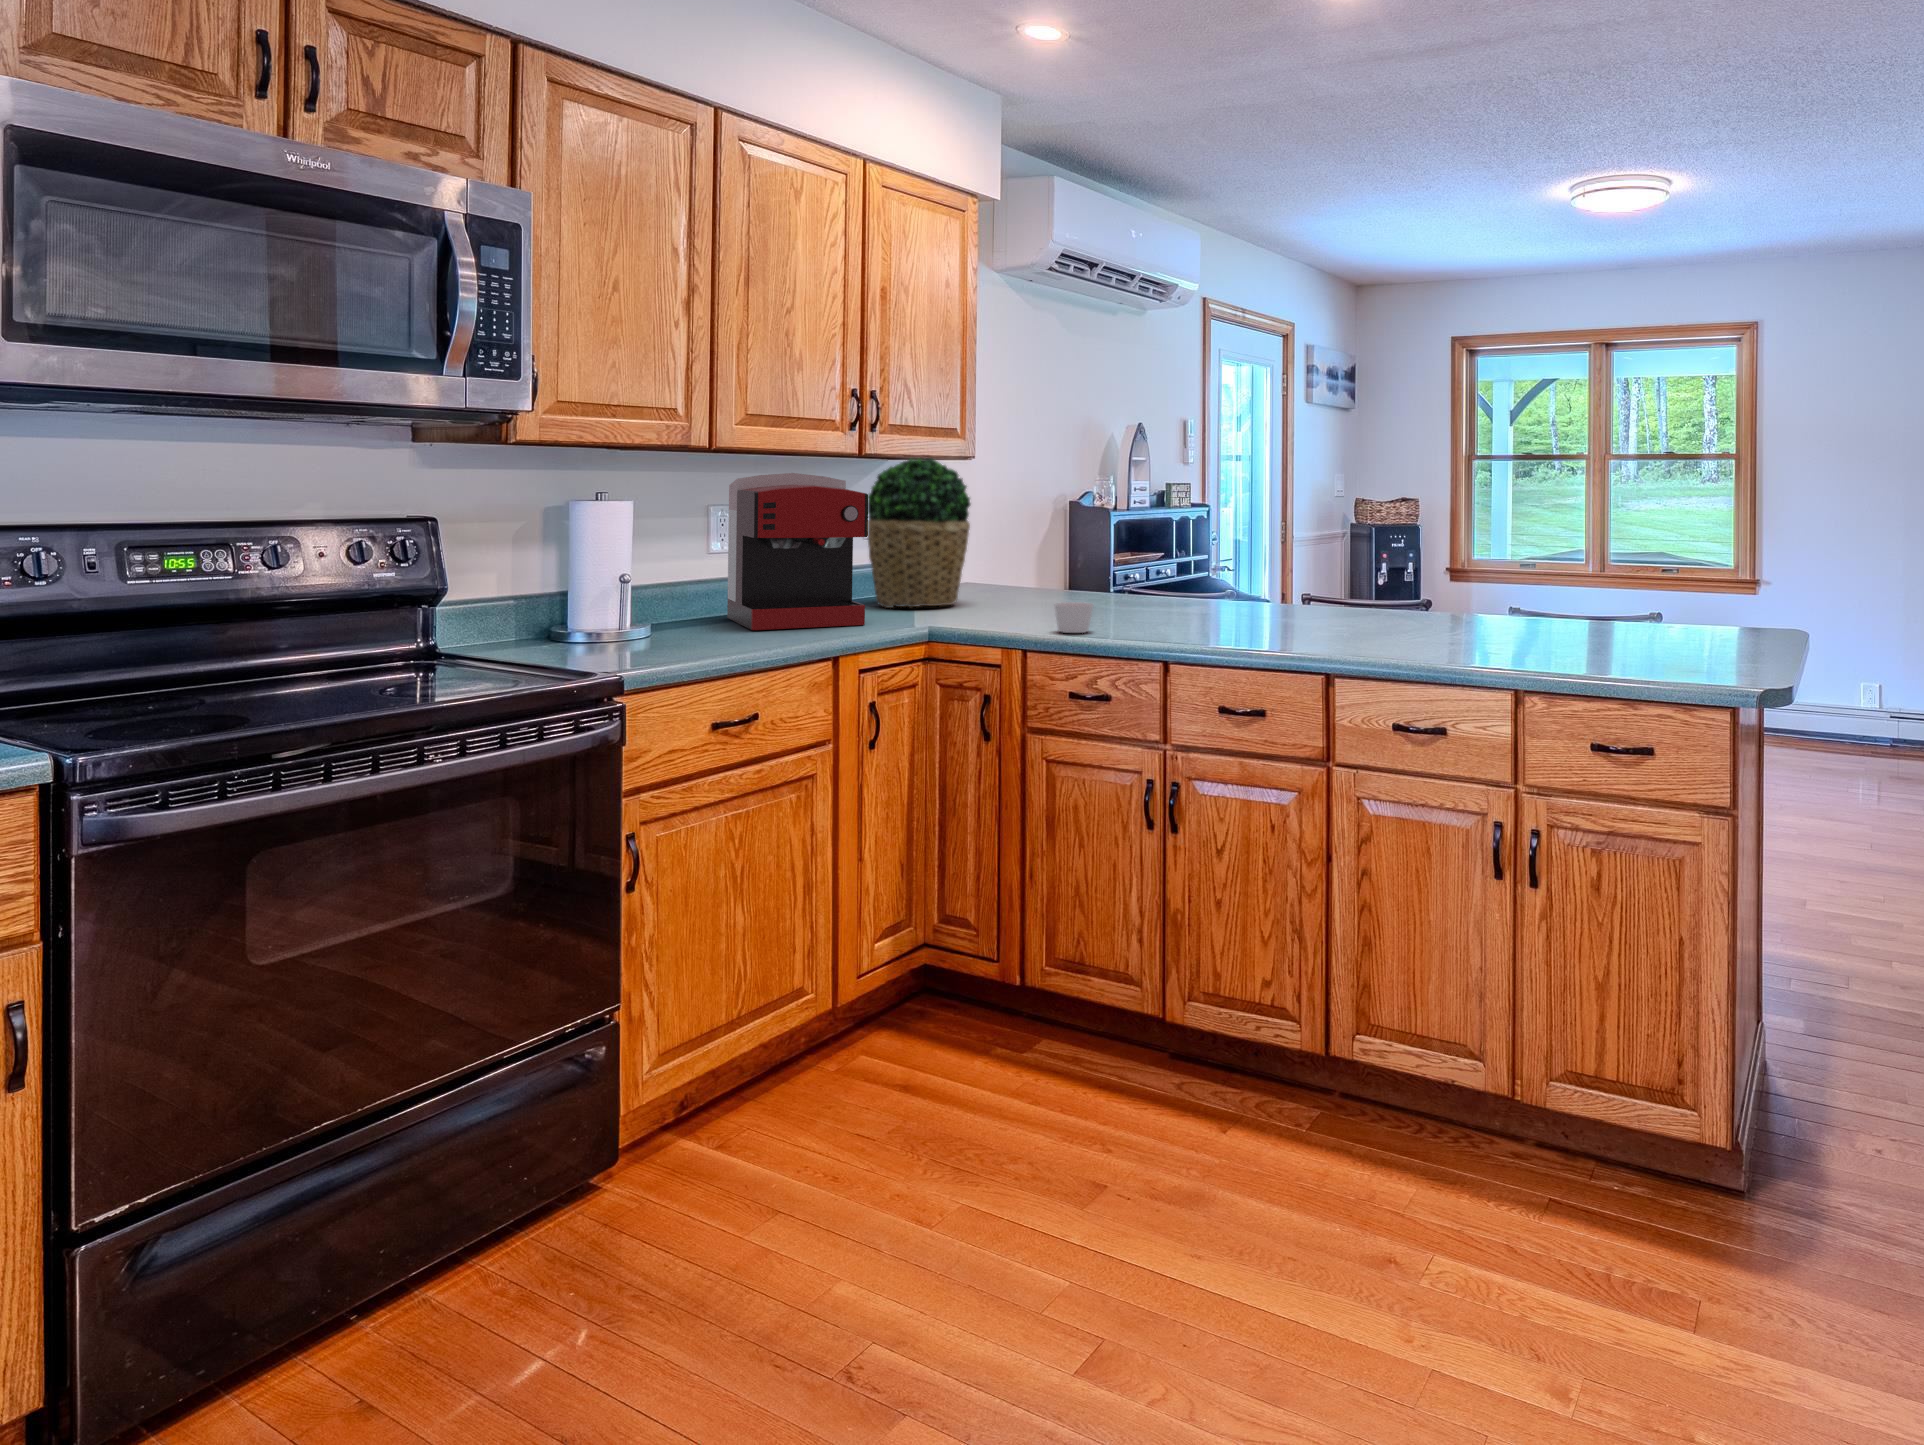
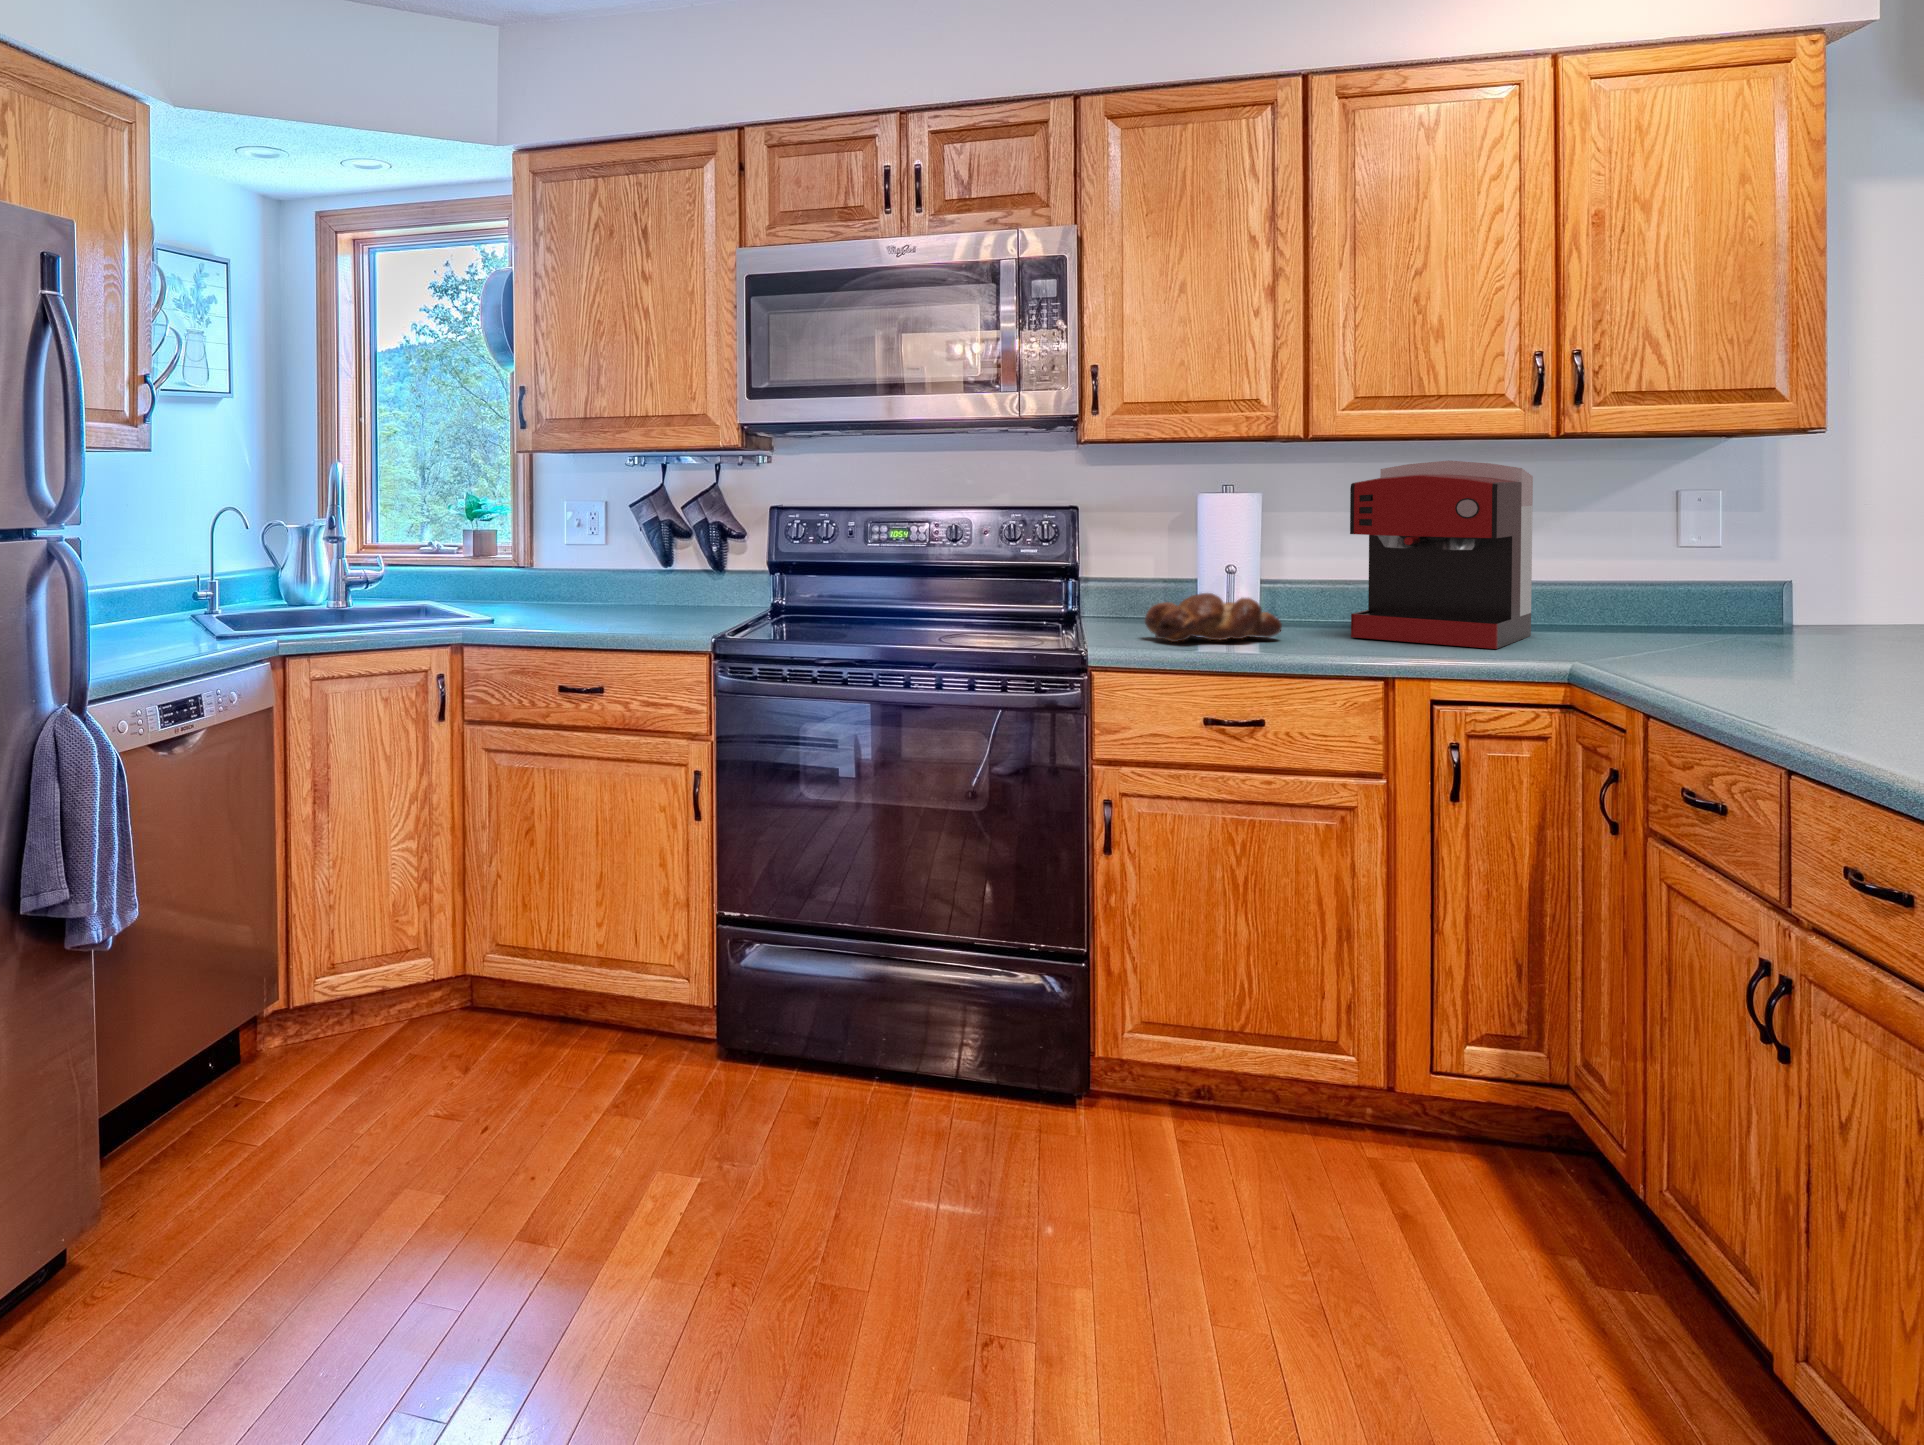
potted plant: present [867,458,971,608] -> none [1603,431,1788,646]
bread loaf: none [609,602,721,656] -> present [1145,593,1282,642]
candle: present [1054,602,1093,633] -> none [1705,648,1787,699]

